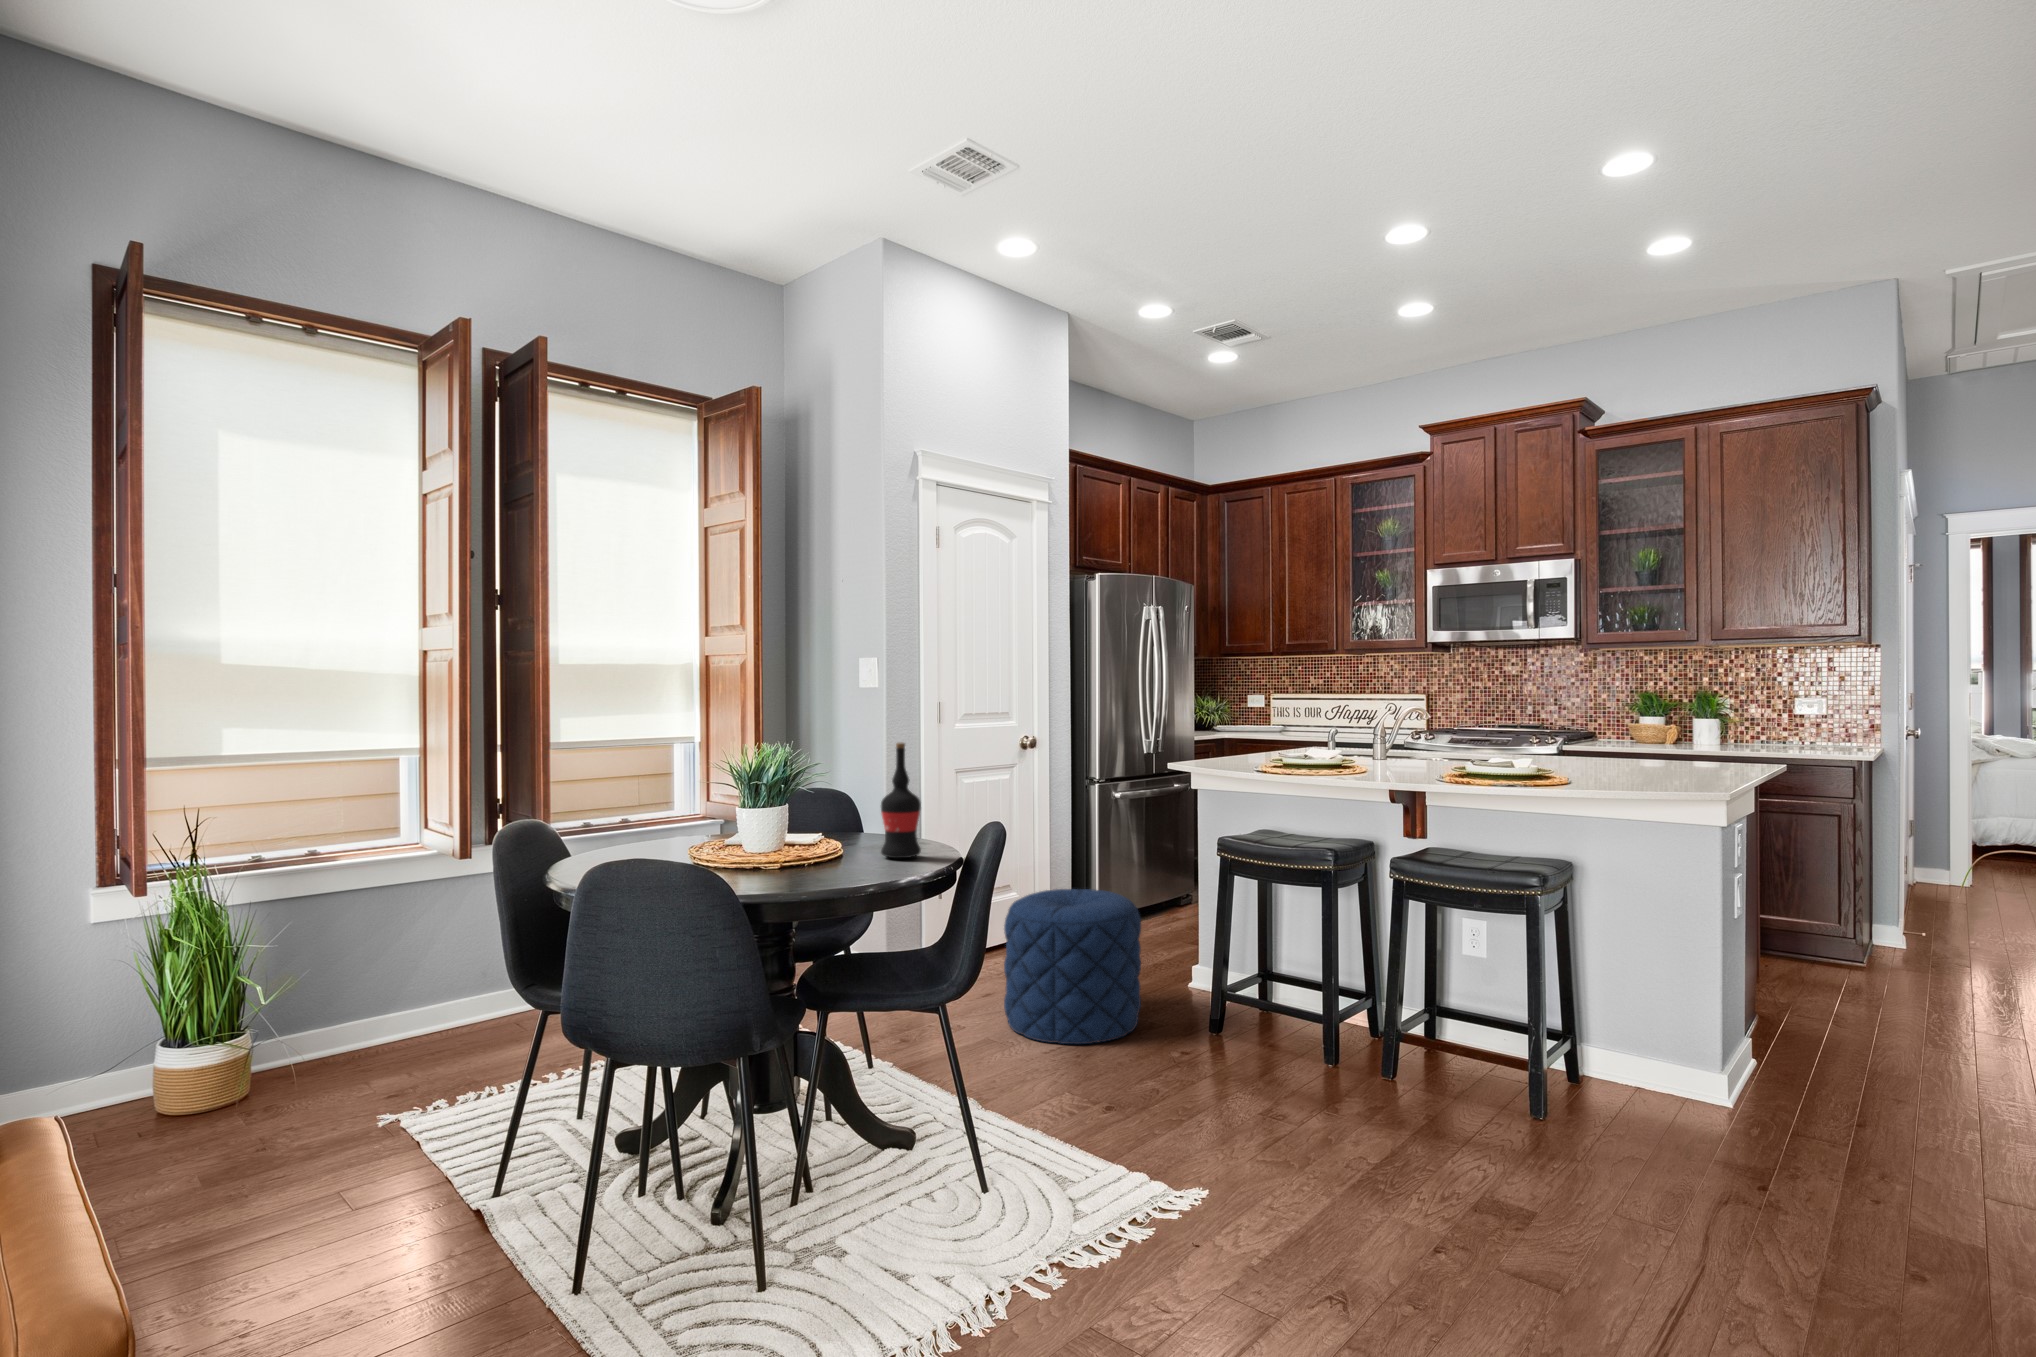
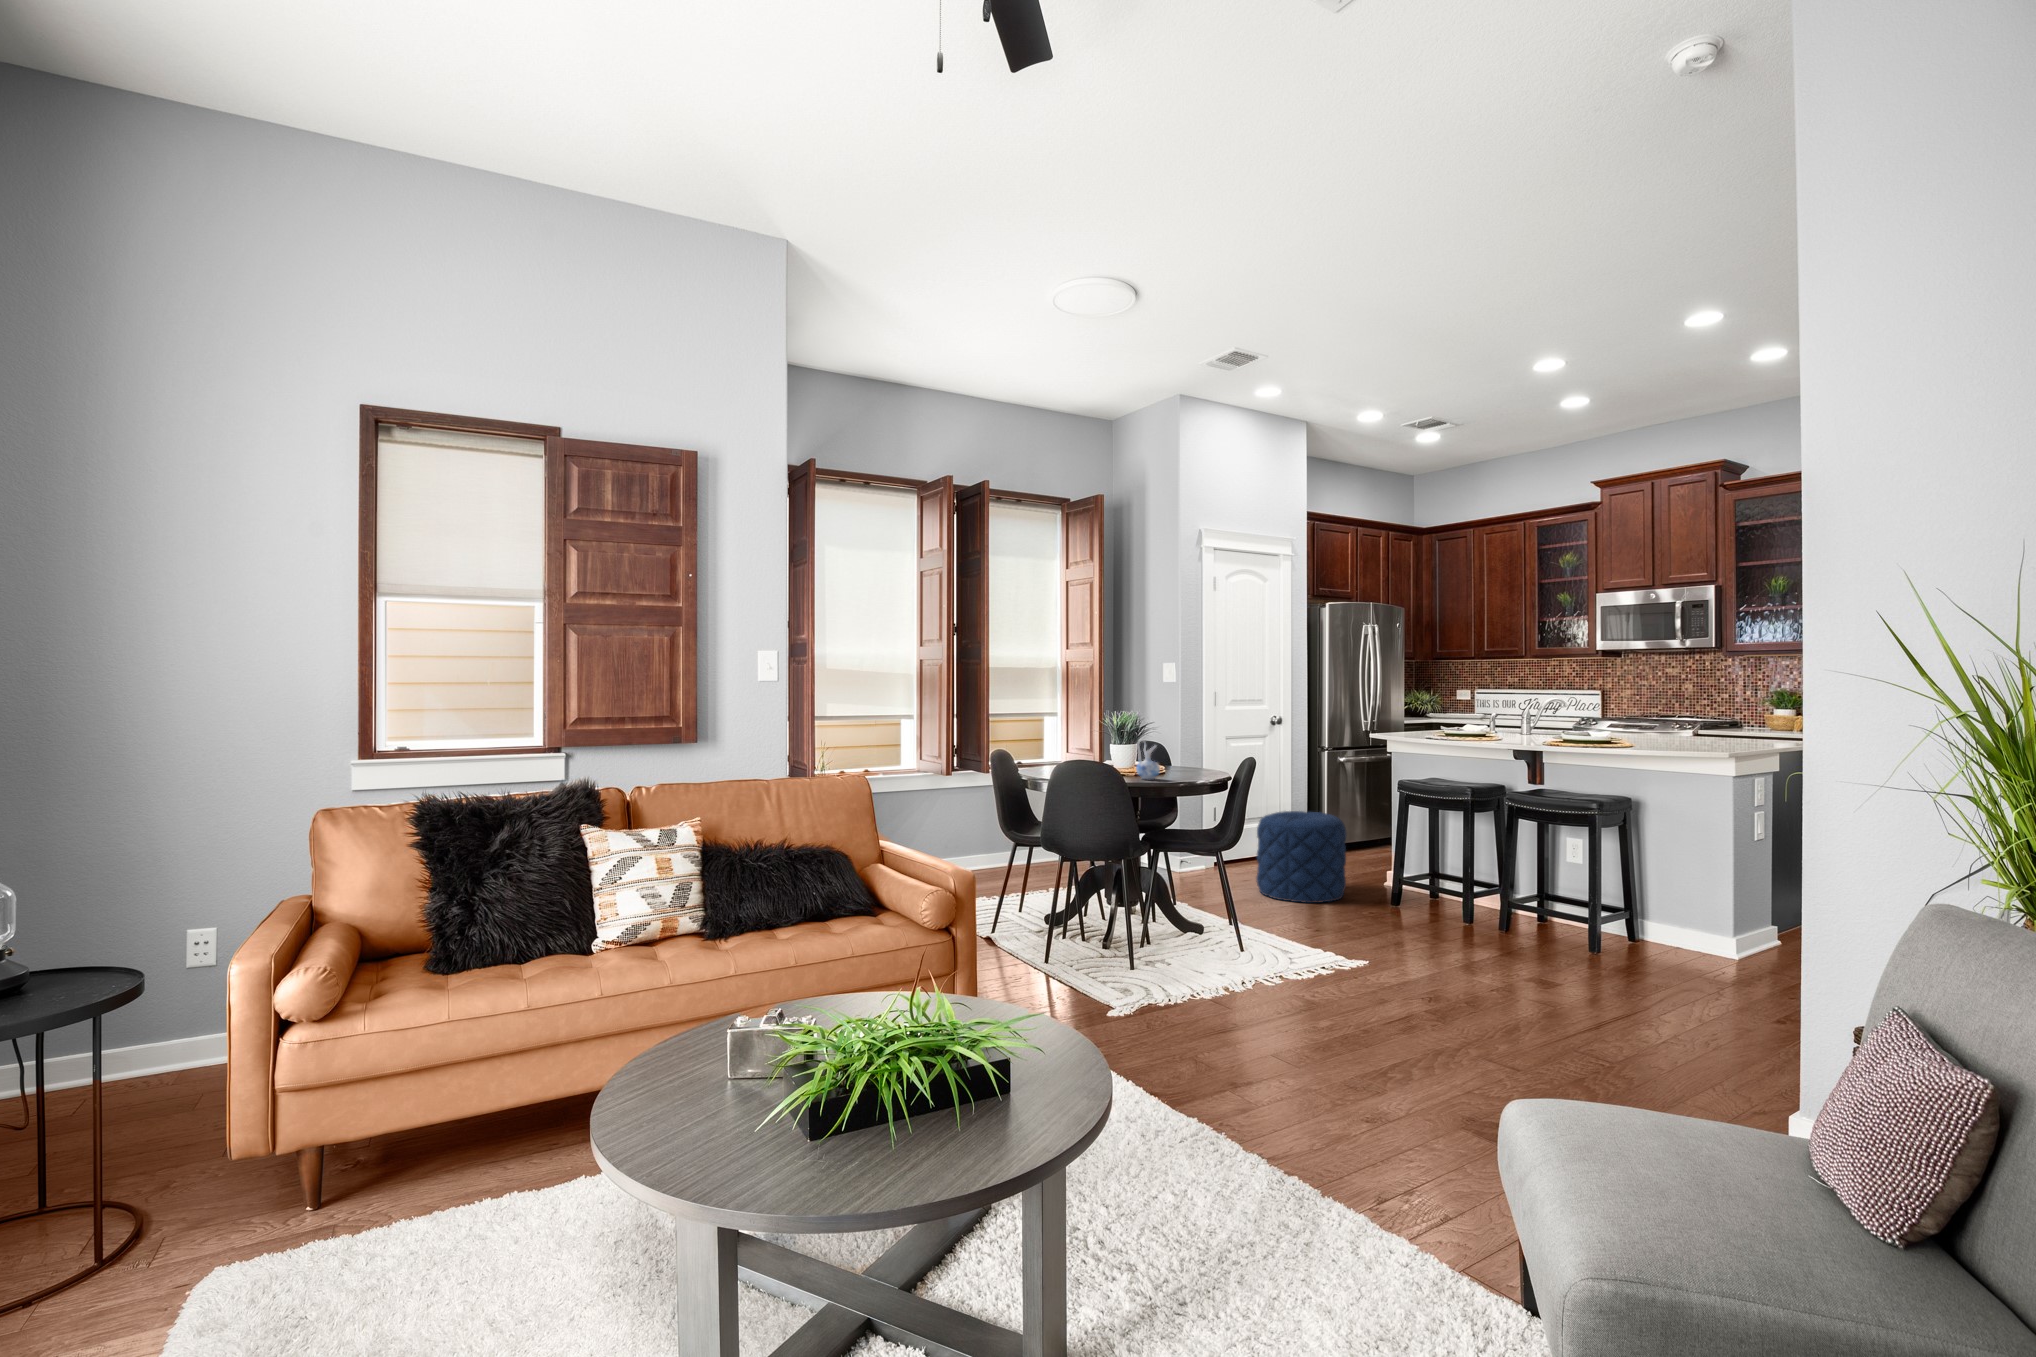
wine bottle: present [881,742,921,858] -> none [1187,712,1209,774]
ceramic pitcher: none [773,802,821,883] -> present [1136,740,1160,780]

